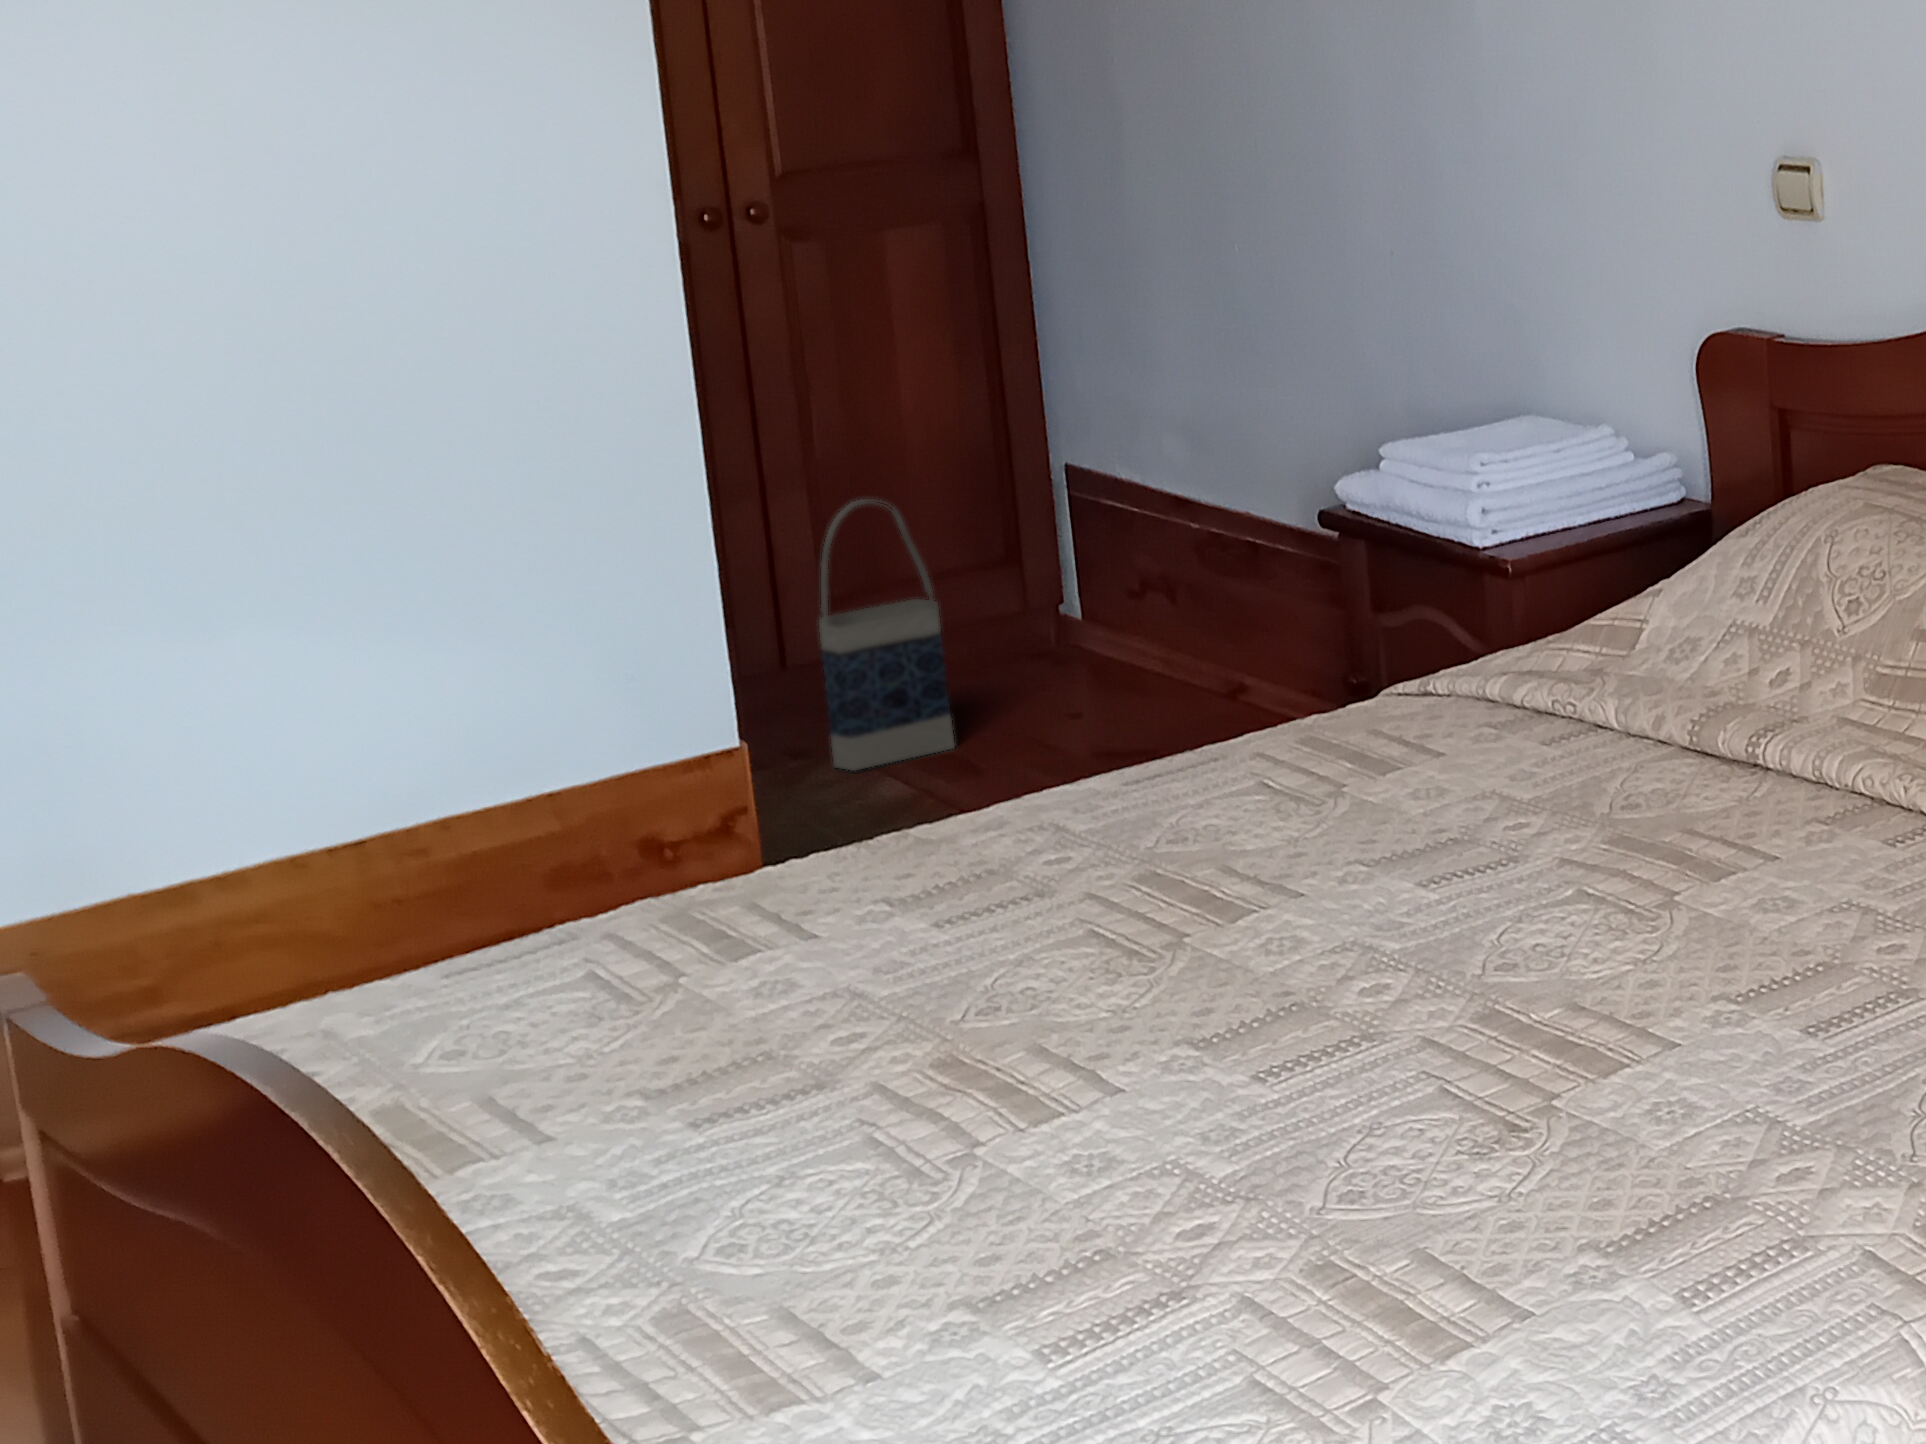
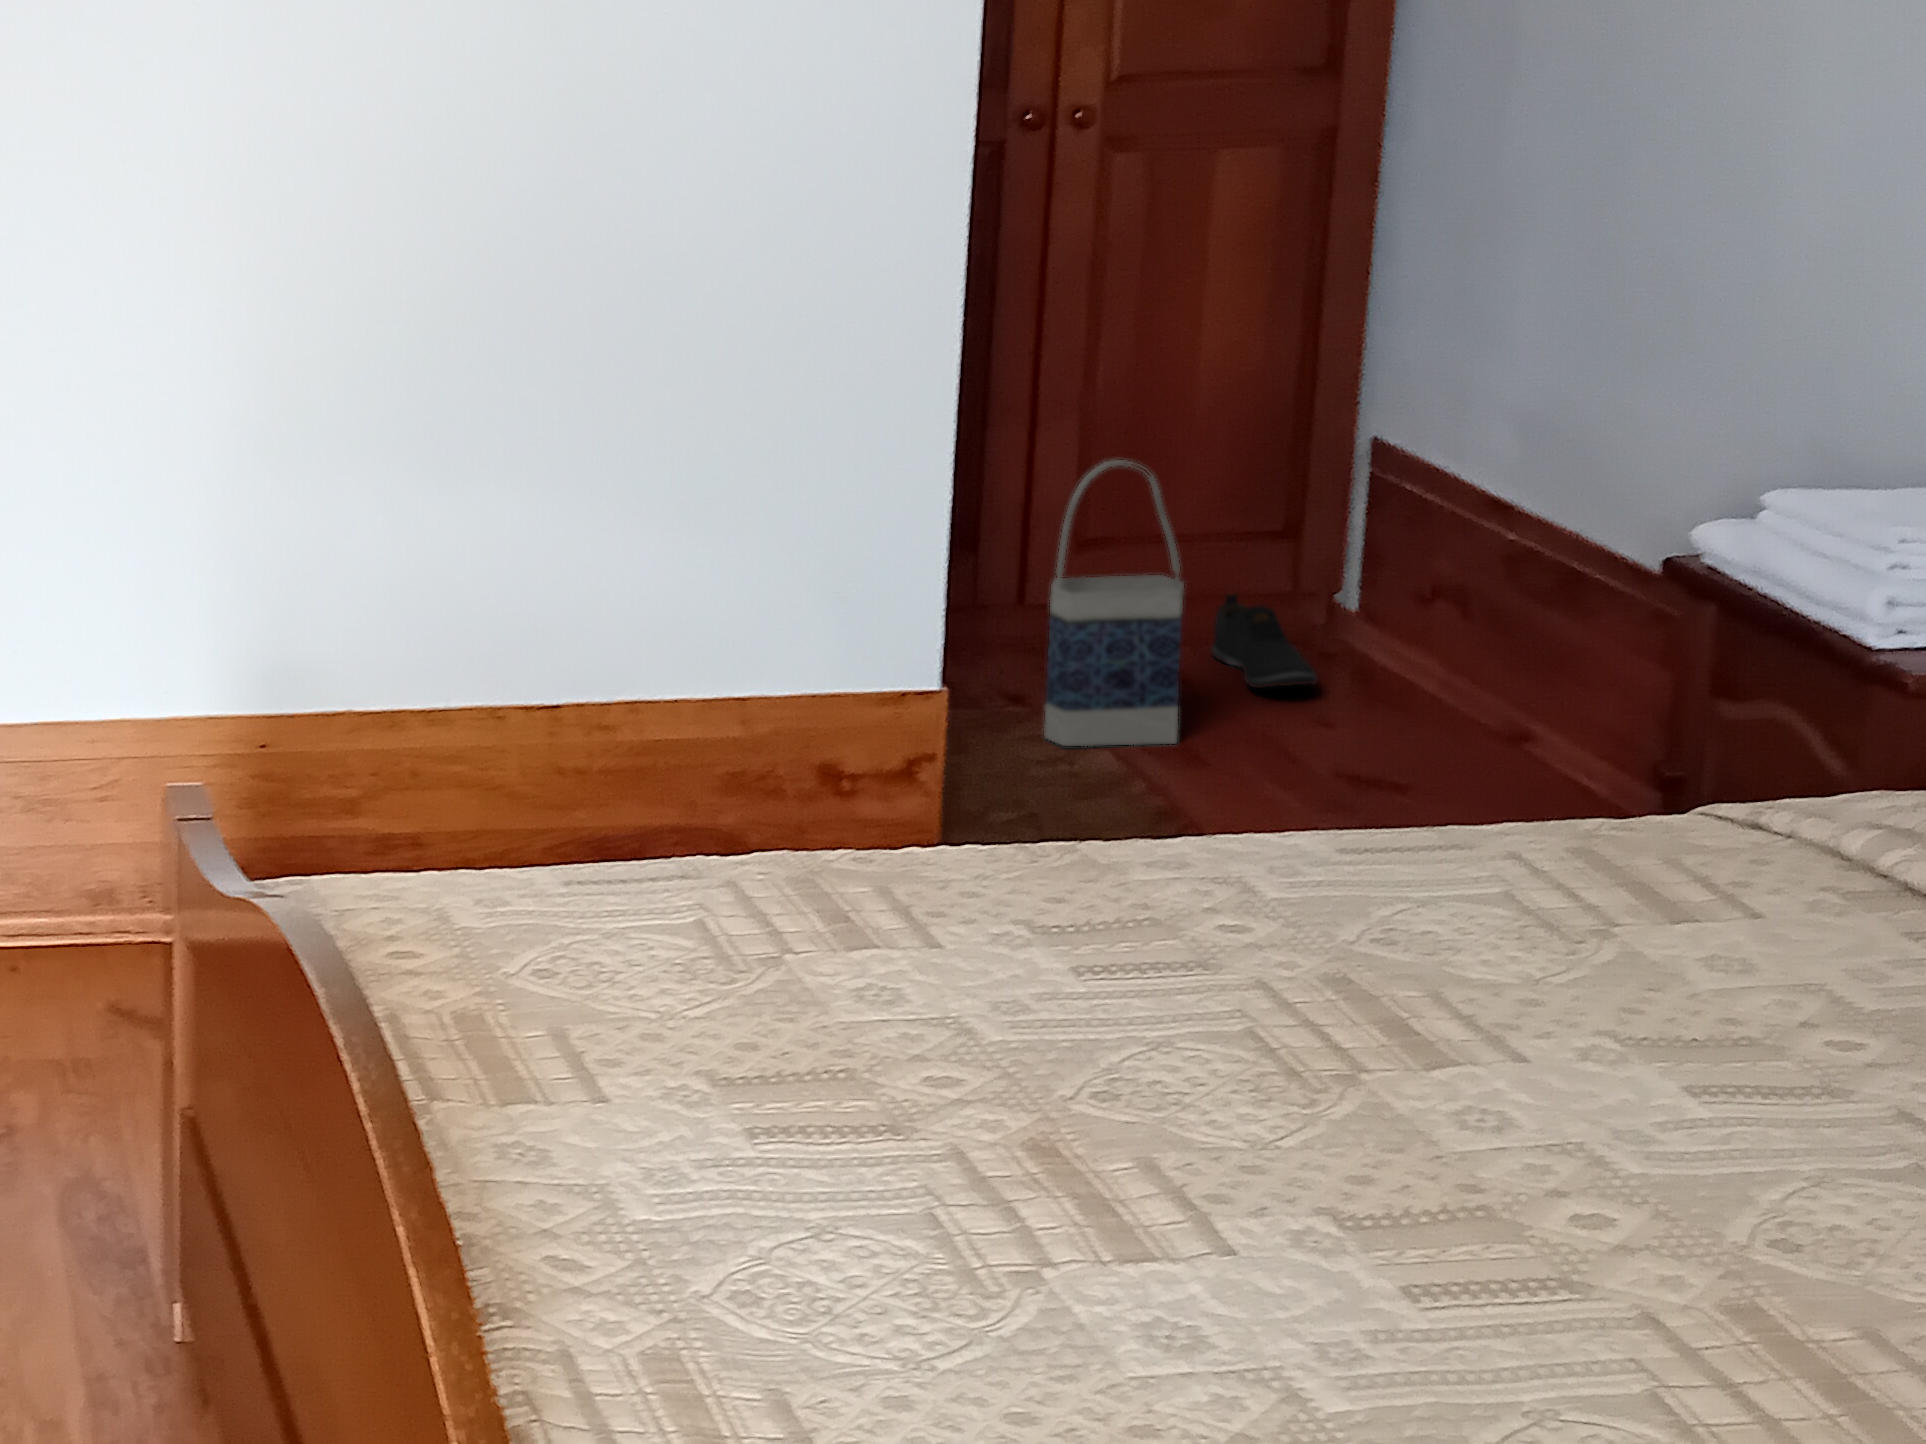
shoe: none [966,608,1064,688] -> present [1211,594,1317,688]

